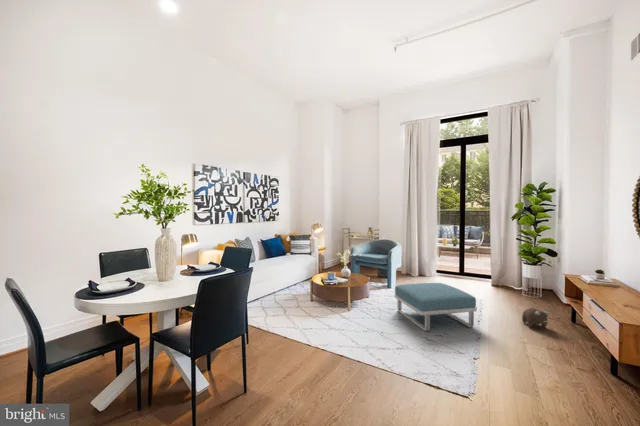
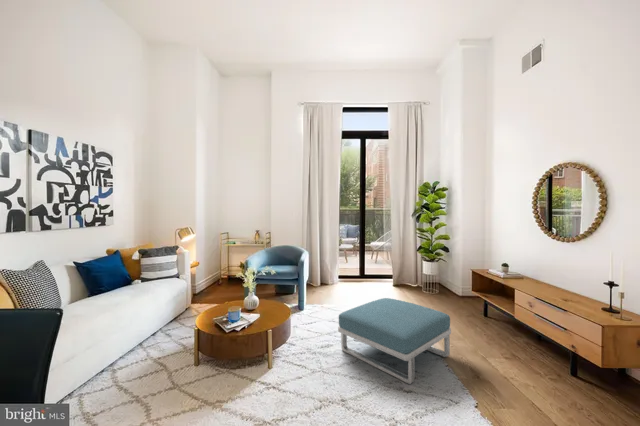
plush toy: present [522,308,550,328] -> none [478,313,514,338]

